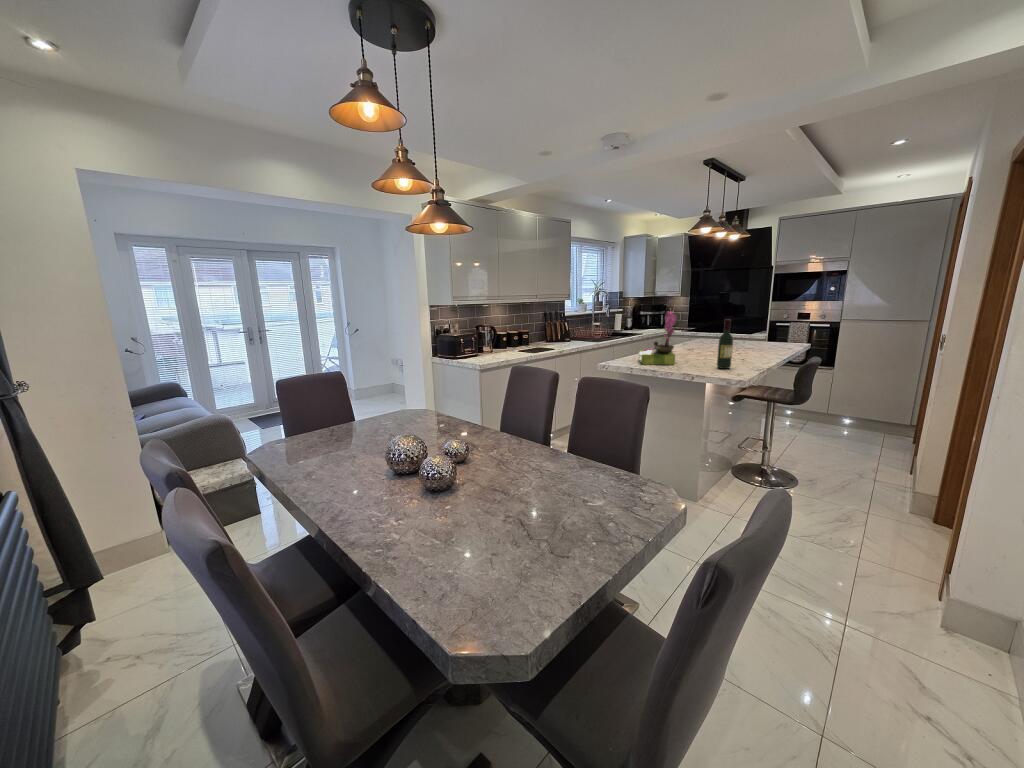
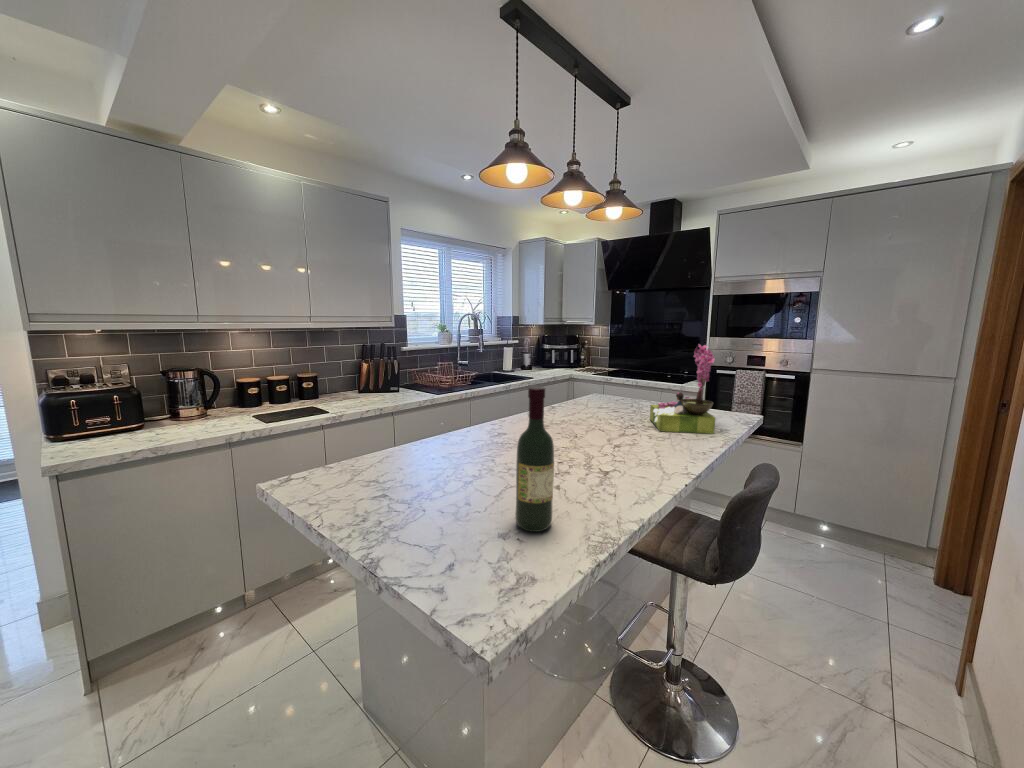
flower arrangement: present [639,311,677,365] -> present [650,345,715,434]

